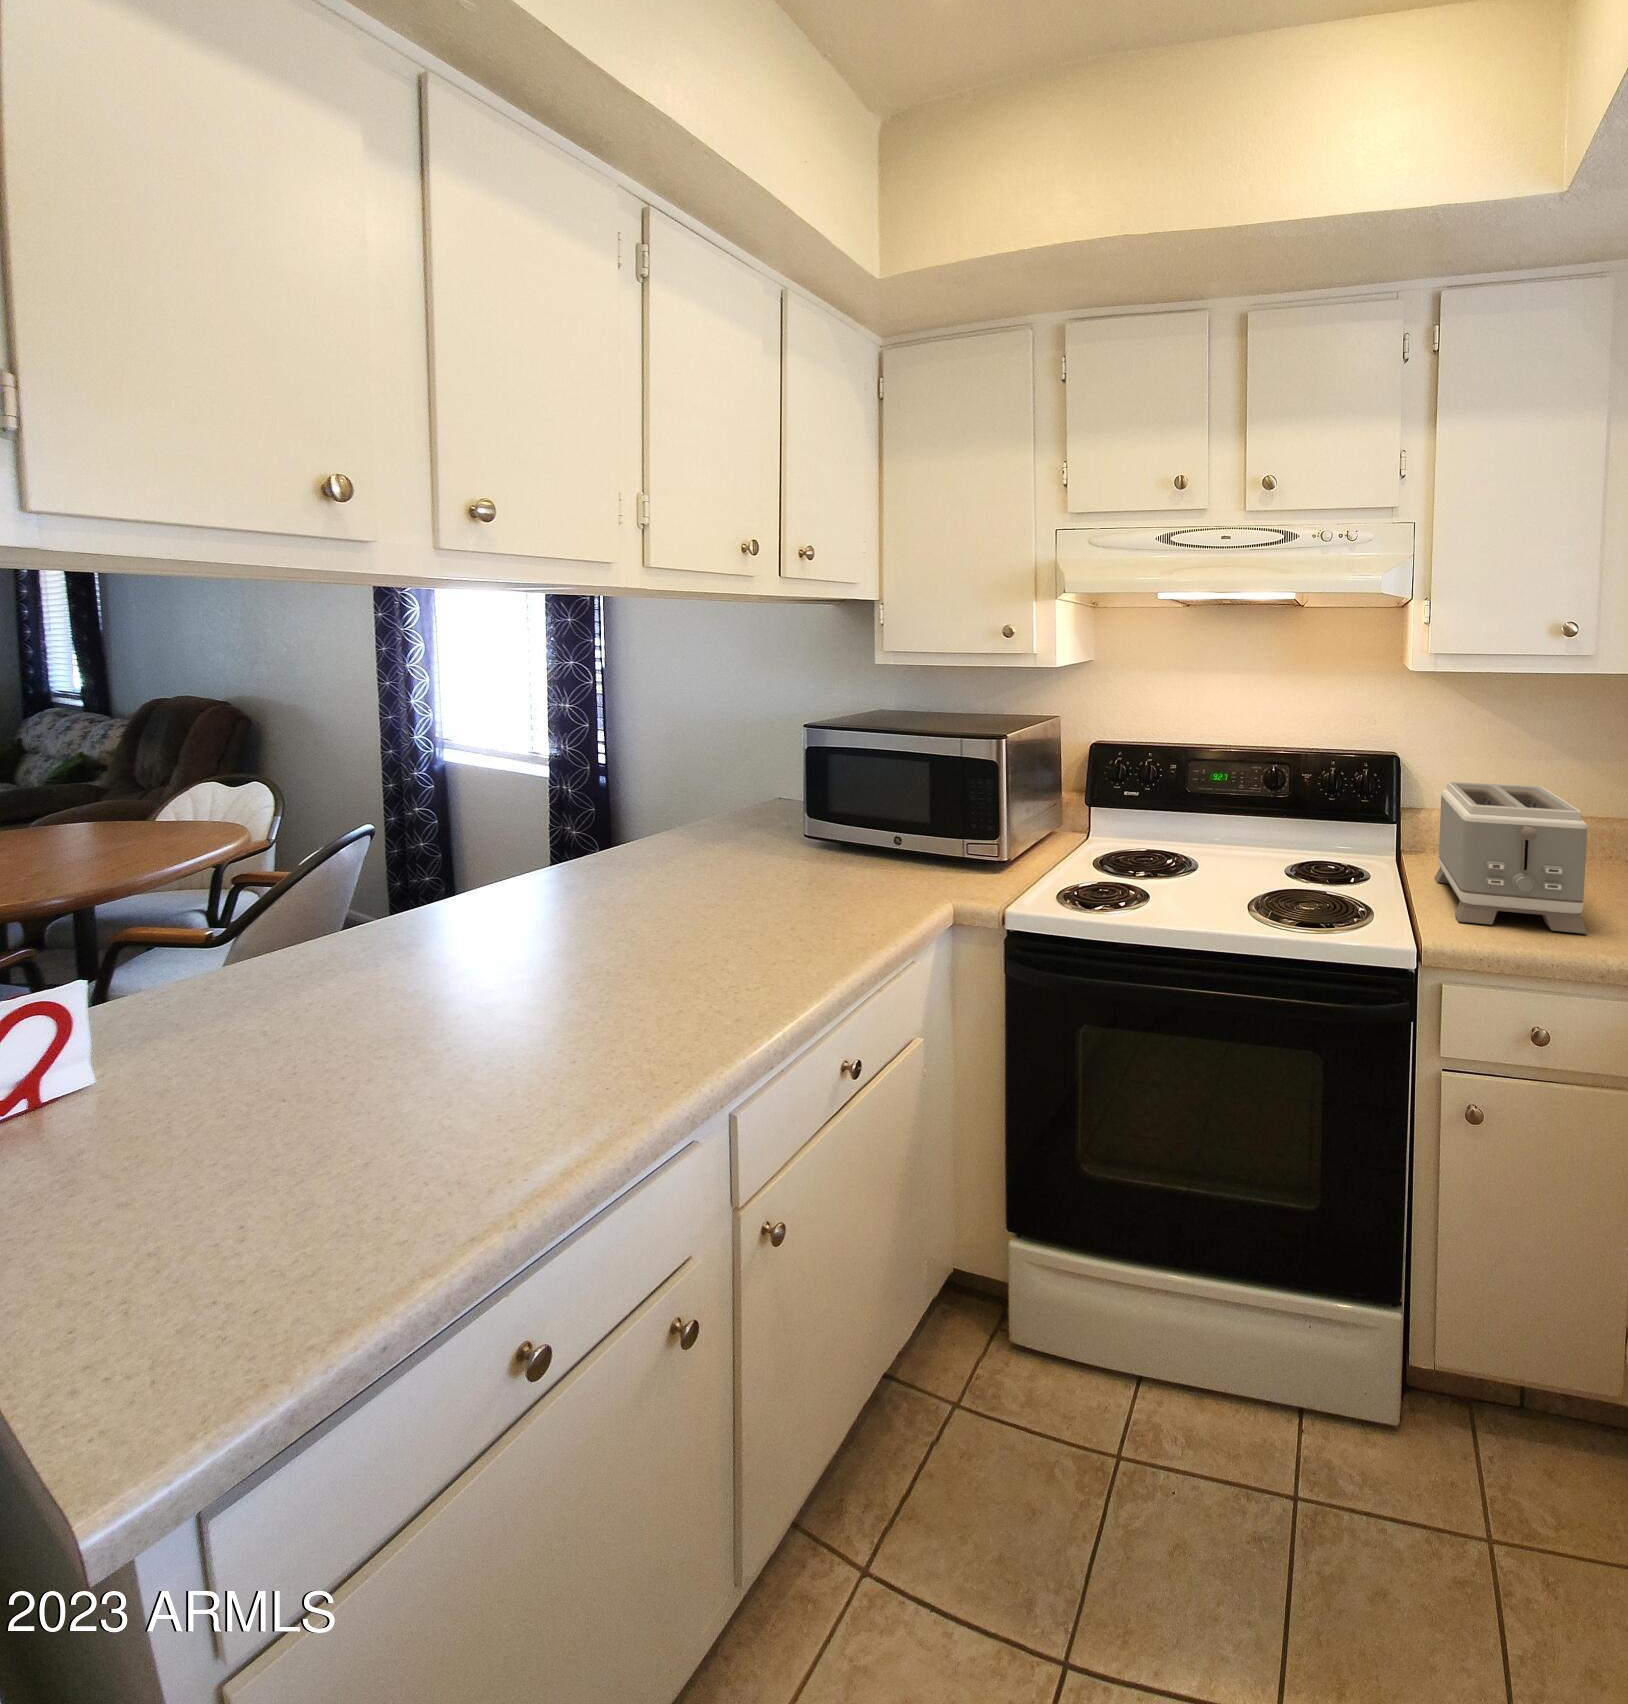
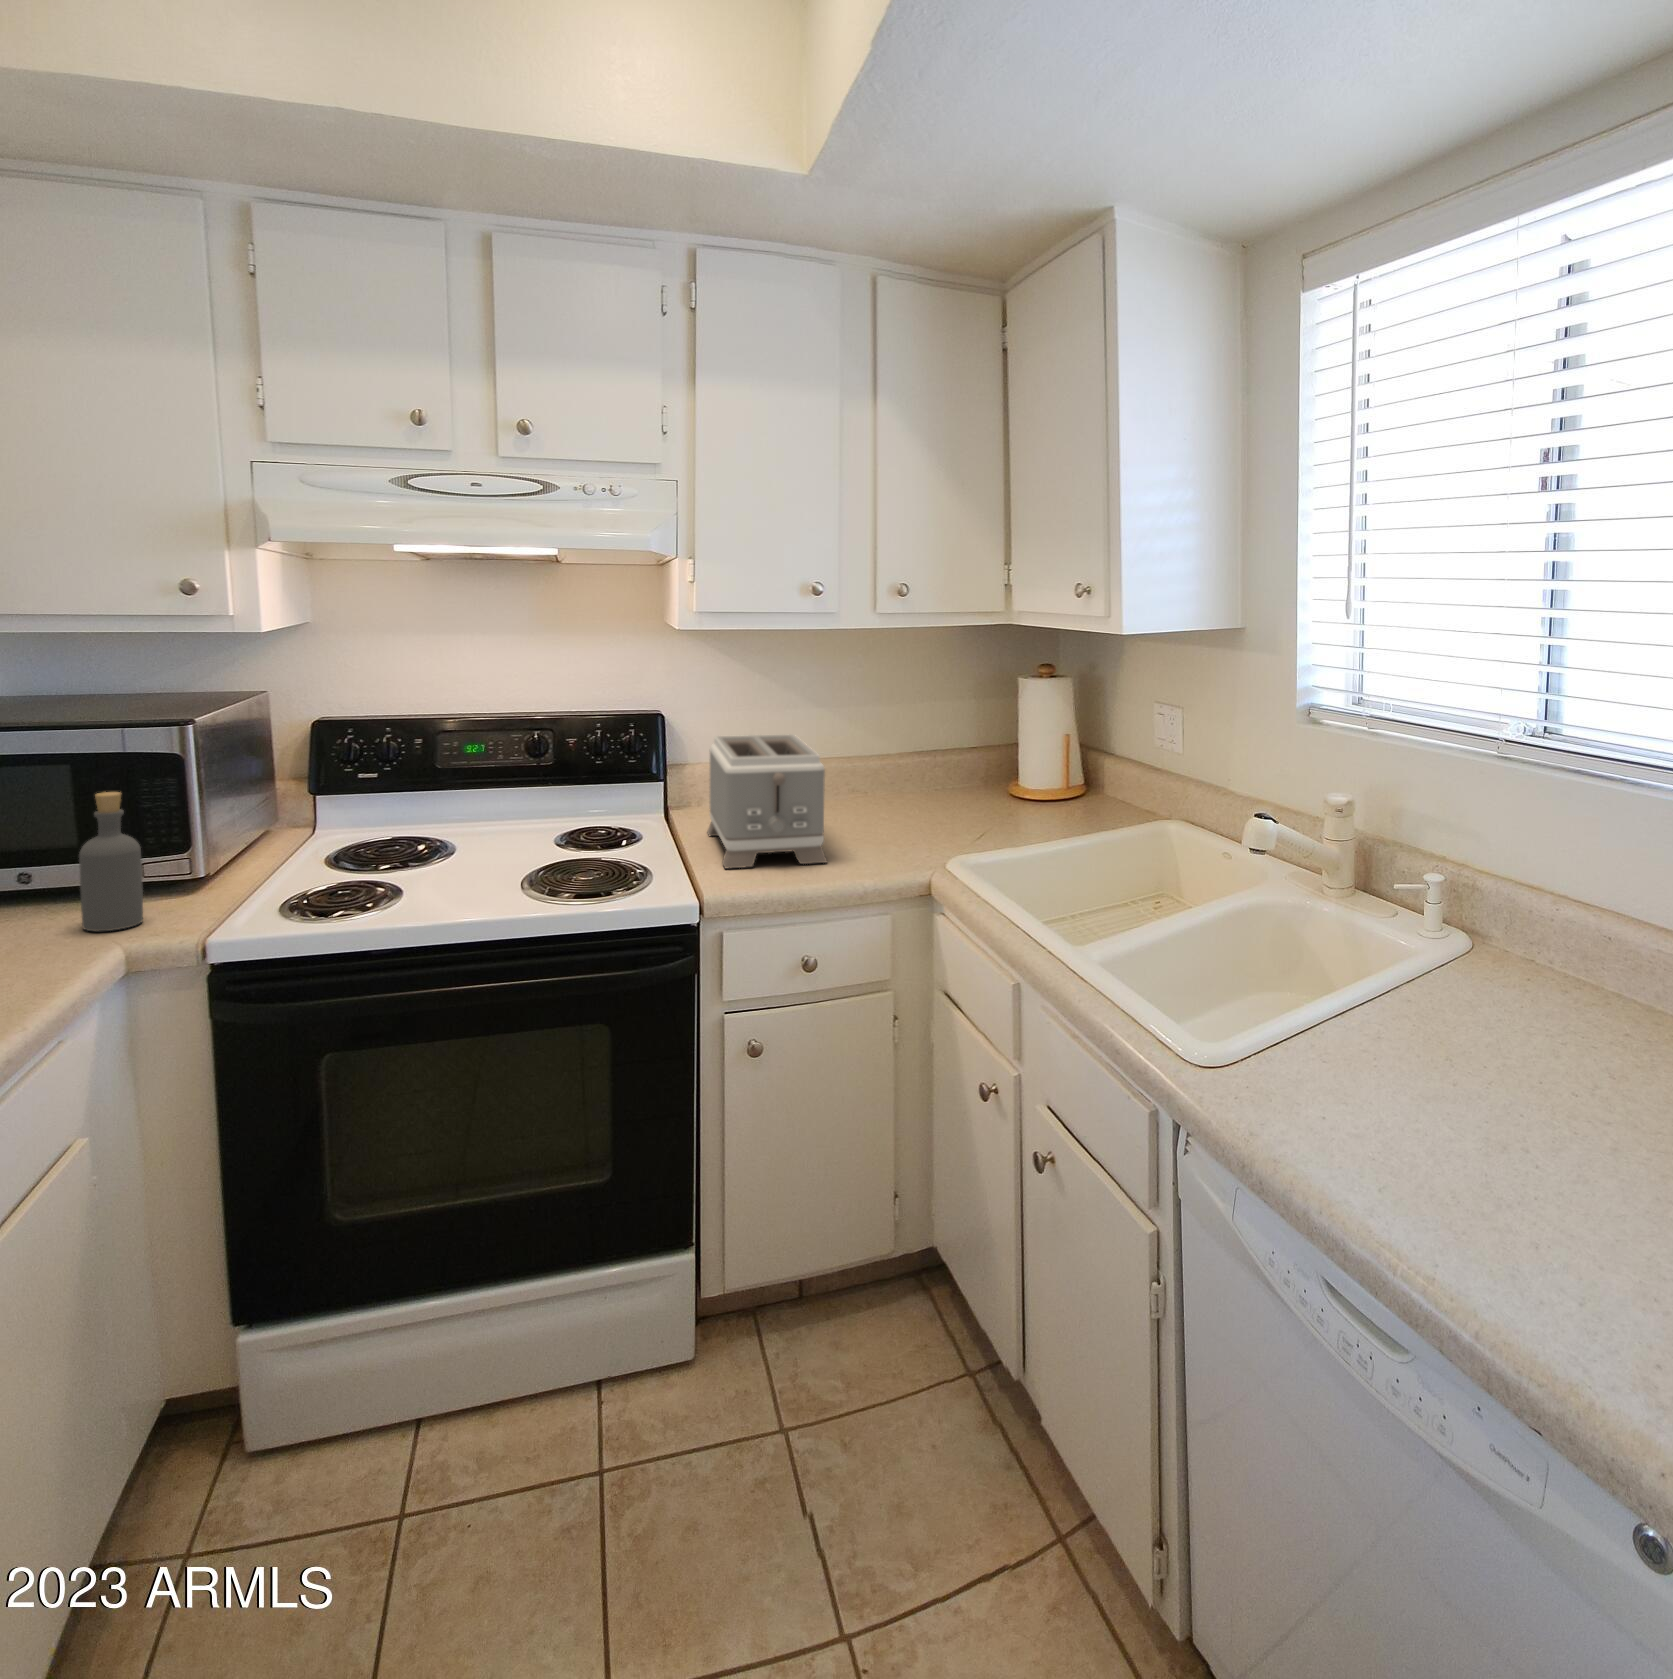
bottle: none [925,786,964,892] -> present [79,792,143,931]

